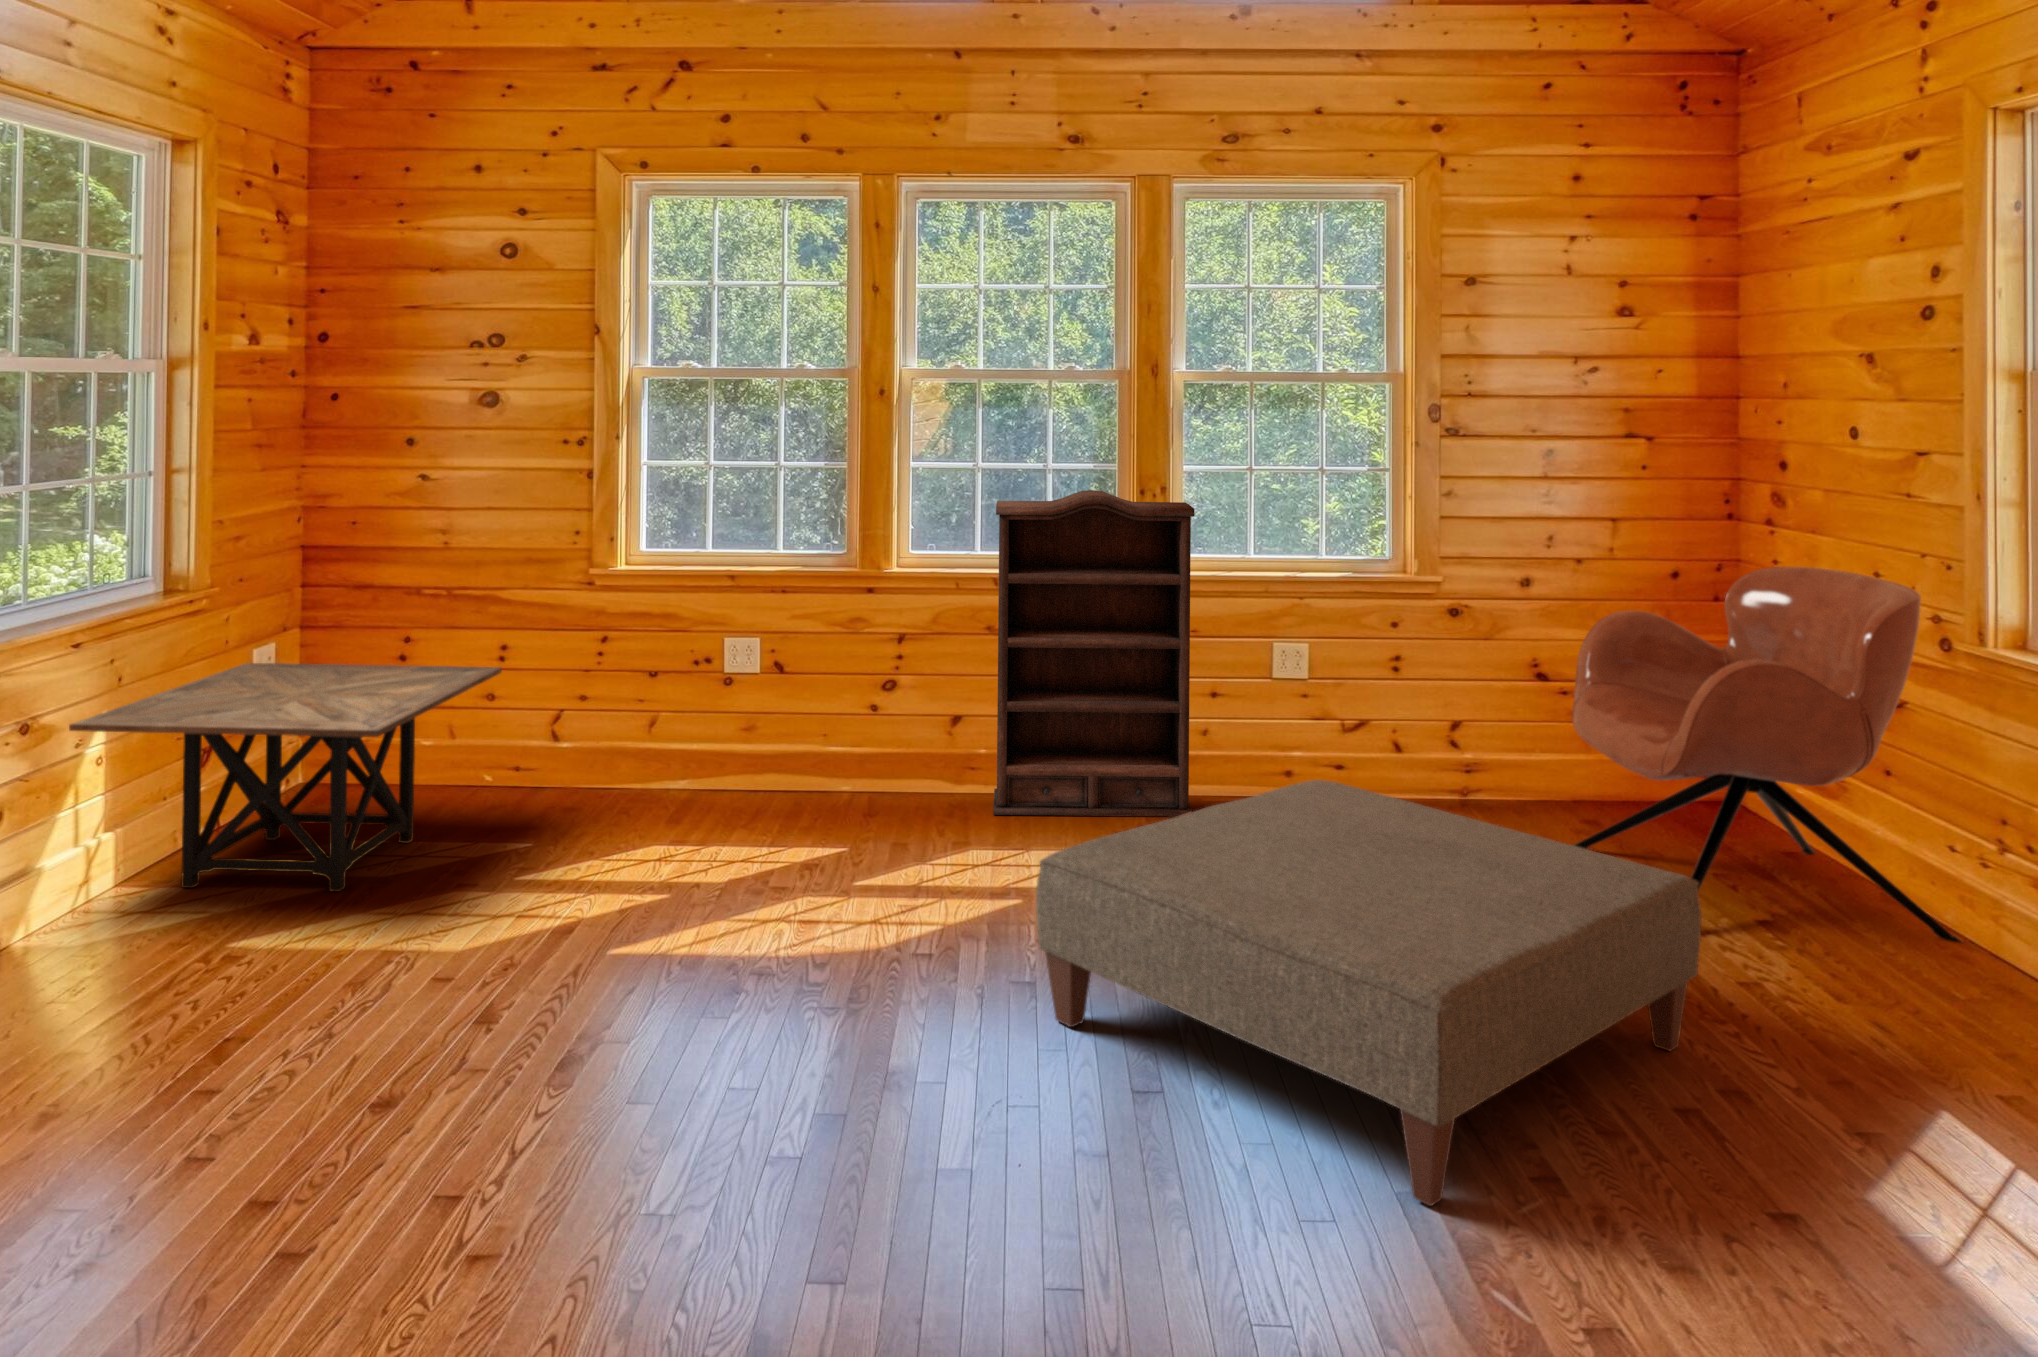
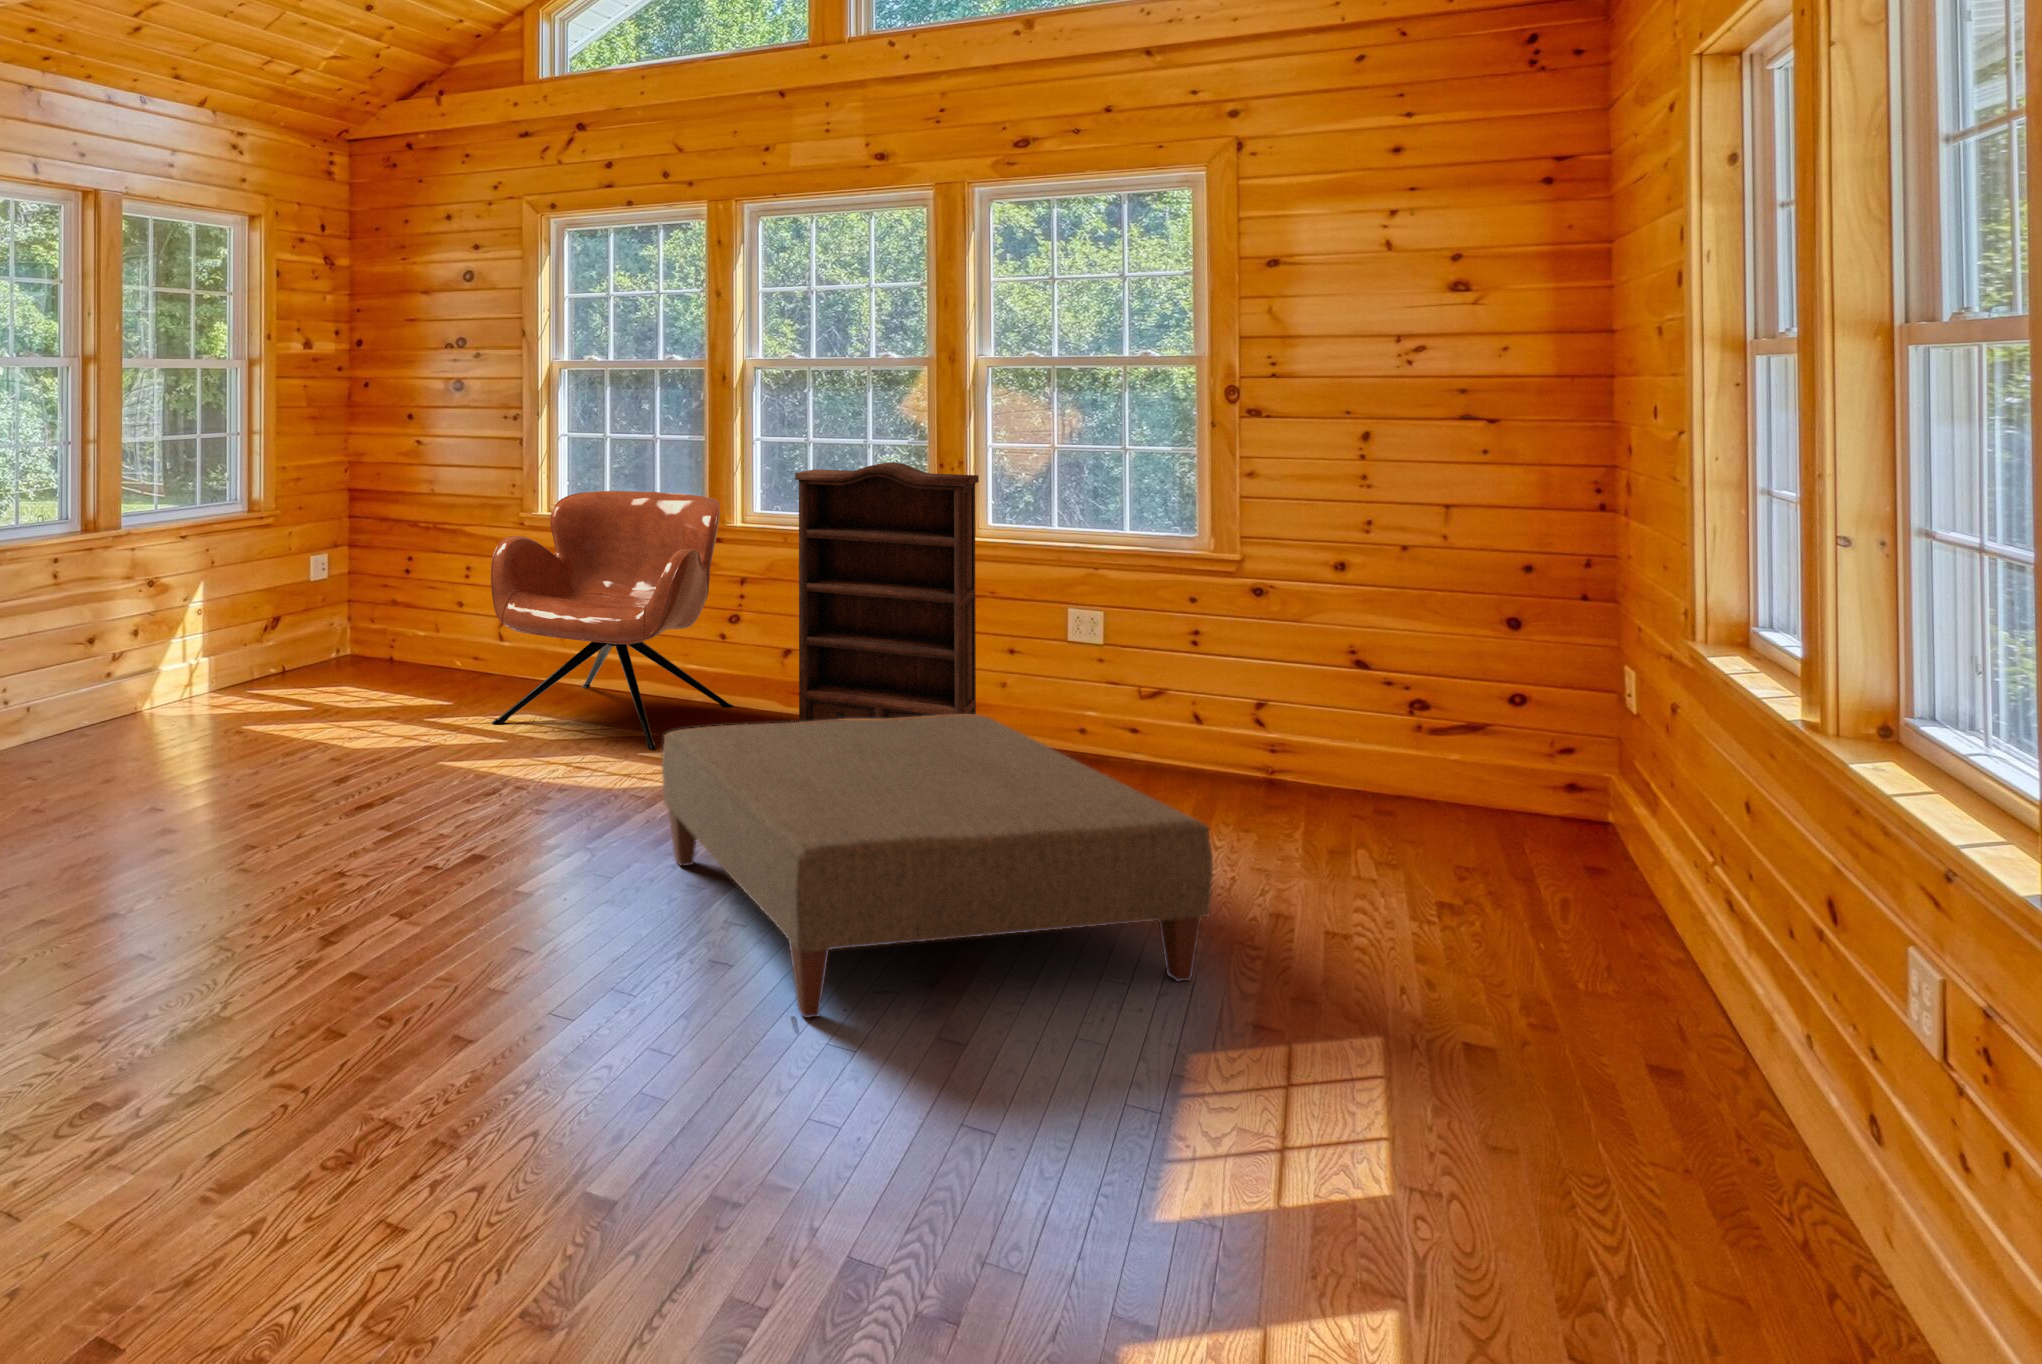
armchair: present [1572,567,1962,943] -> present [491,491,734,749]
side table: present [69,663,502,892] -> none [172,564,447,715]

